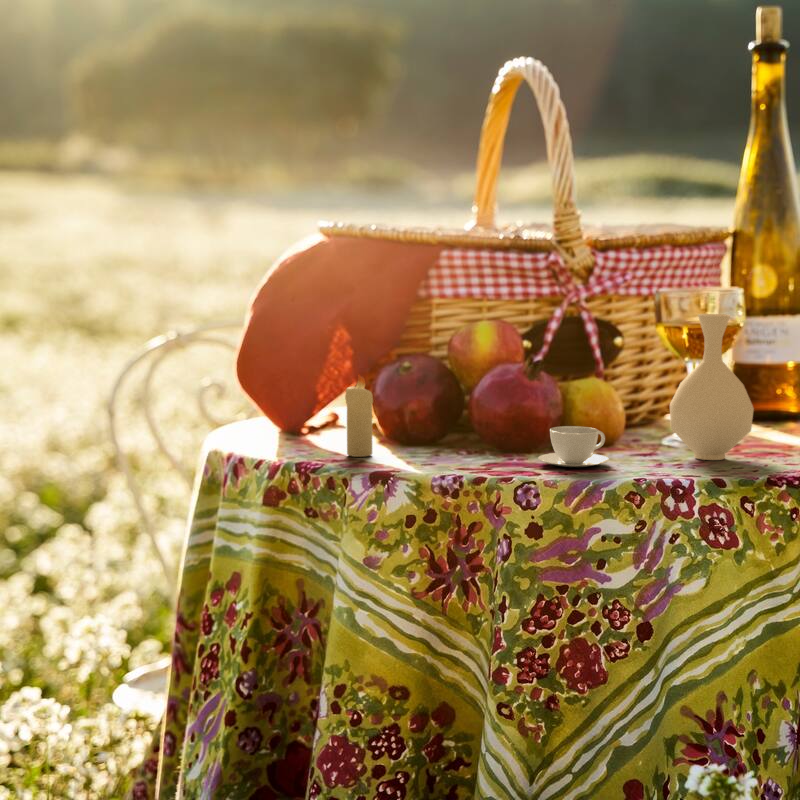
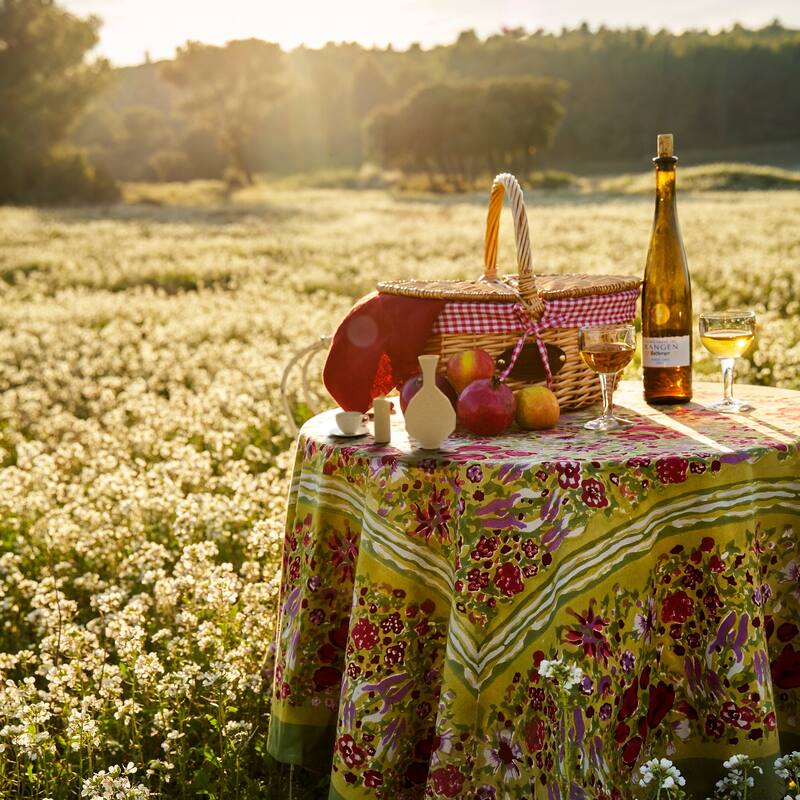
vase: present [670,314,754,460] -> present [404,355,456,449]
teacup: present [538,426,609,467] -> present [329,412,370,436]

